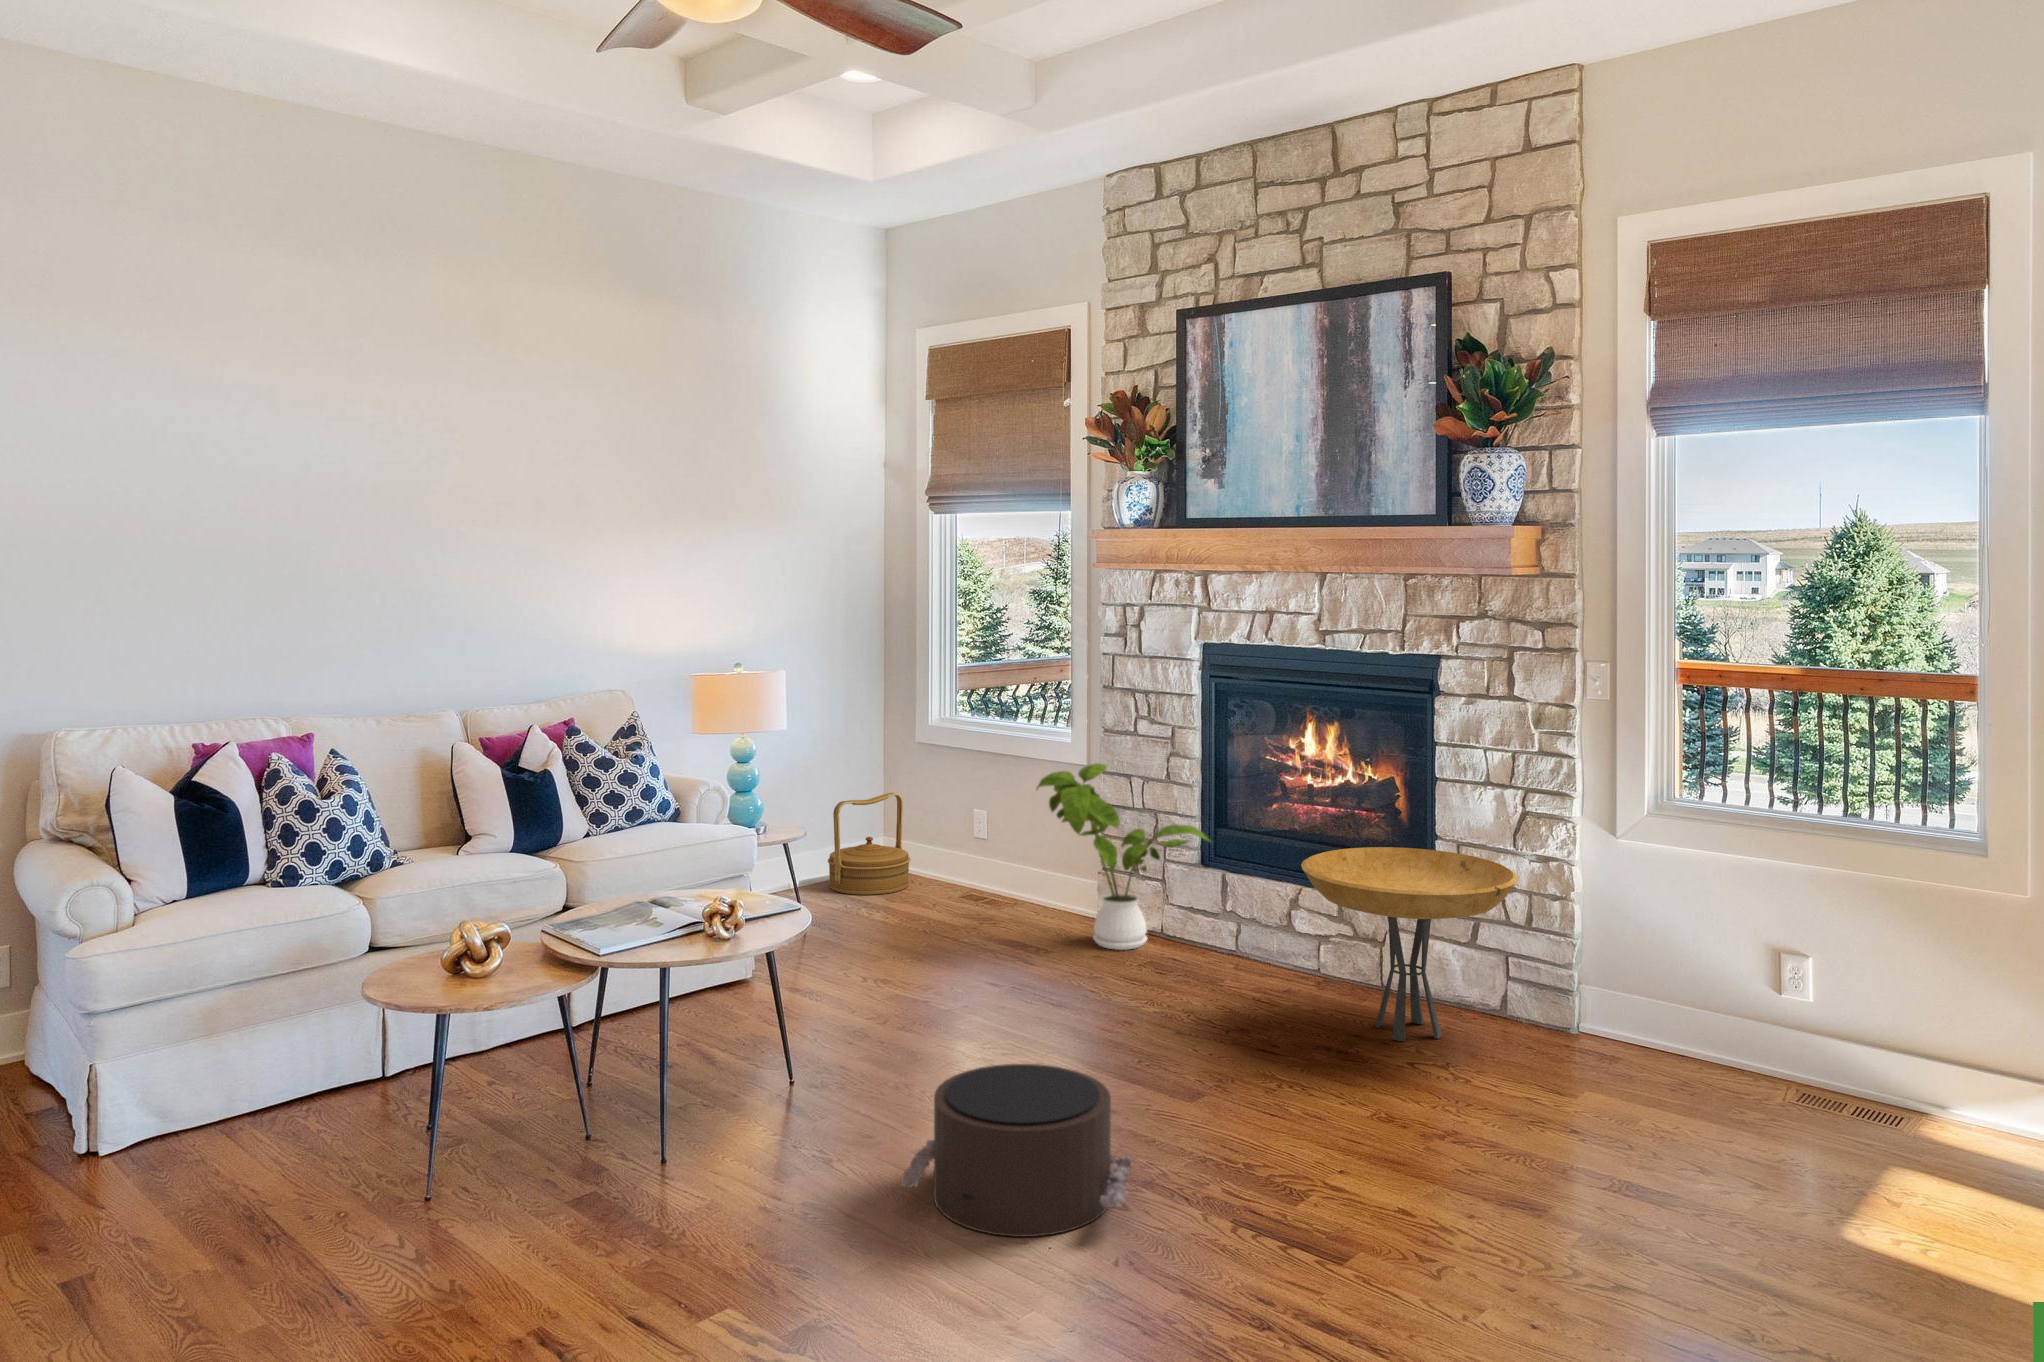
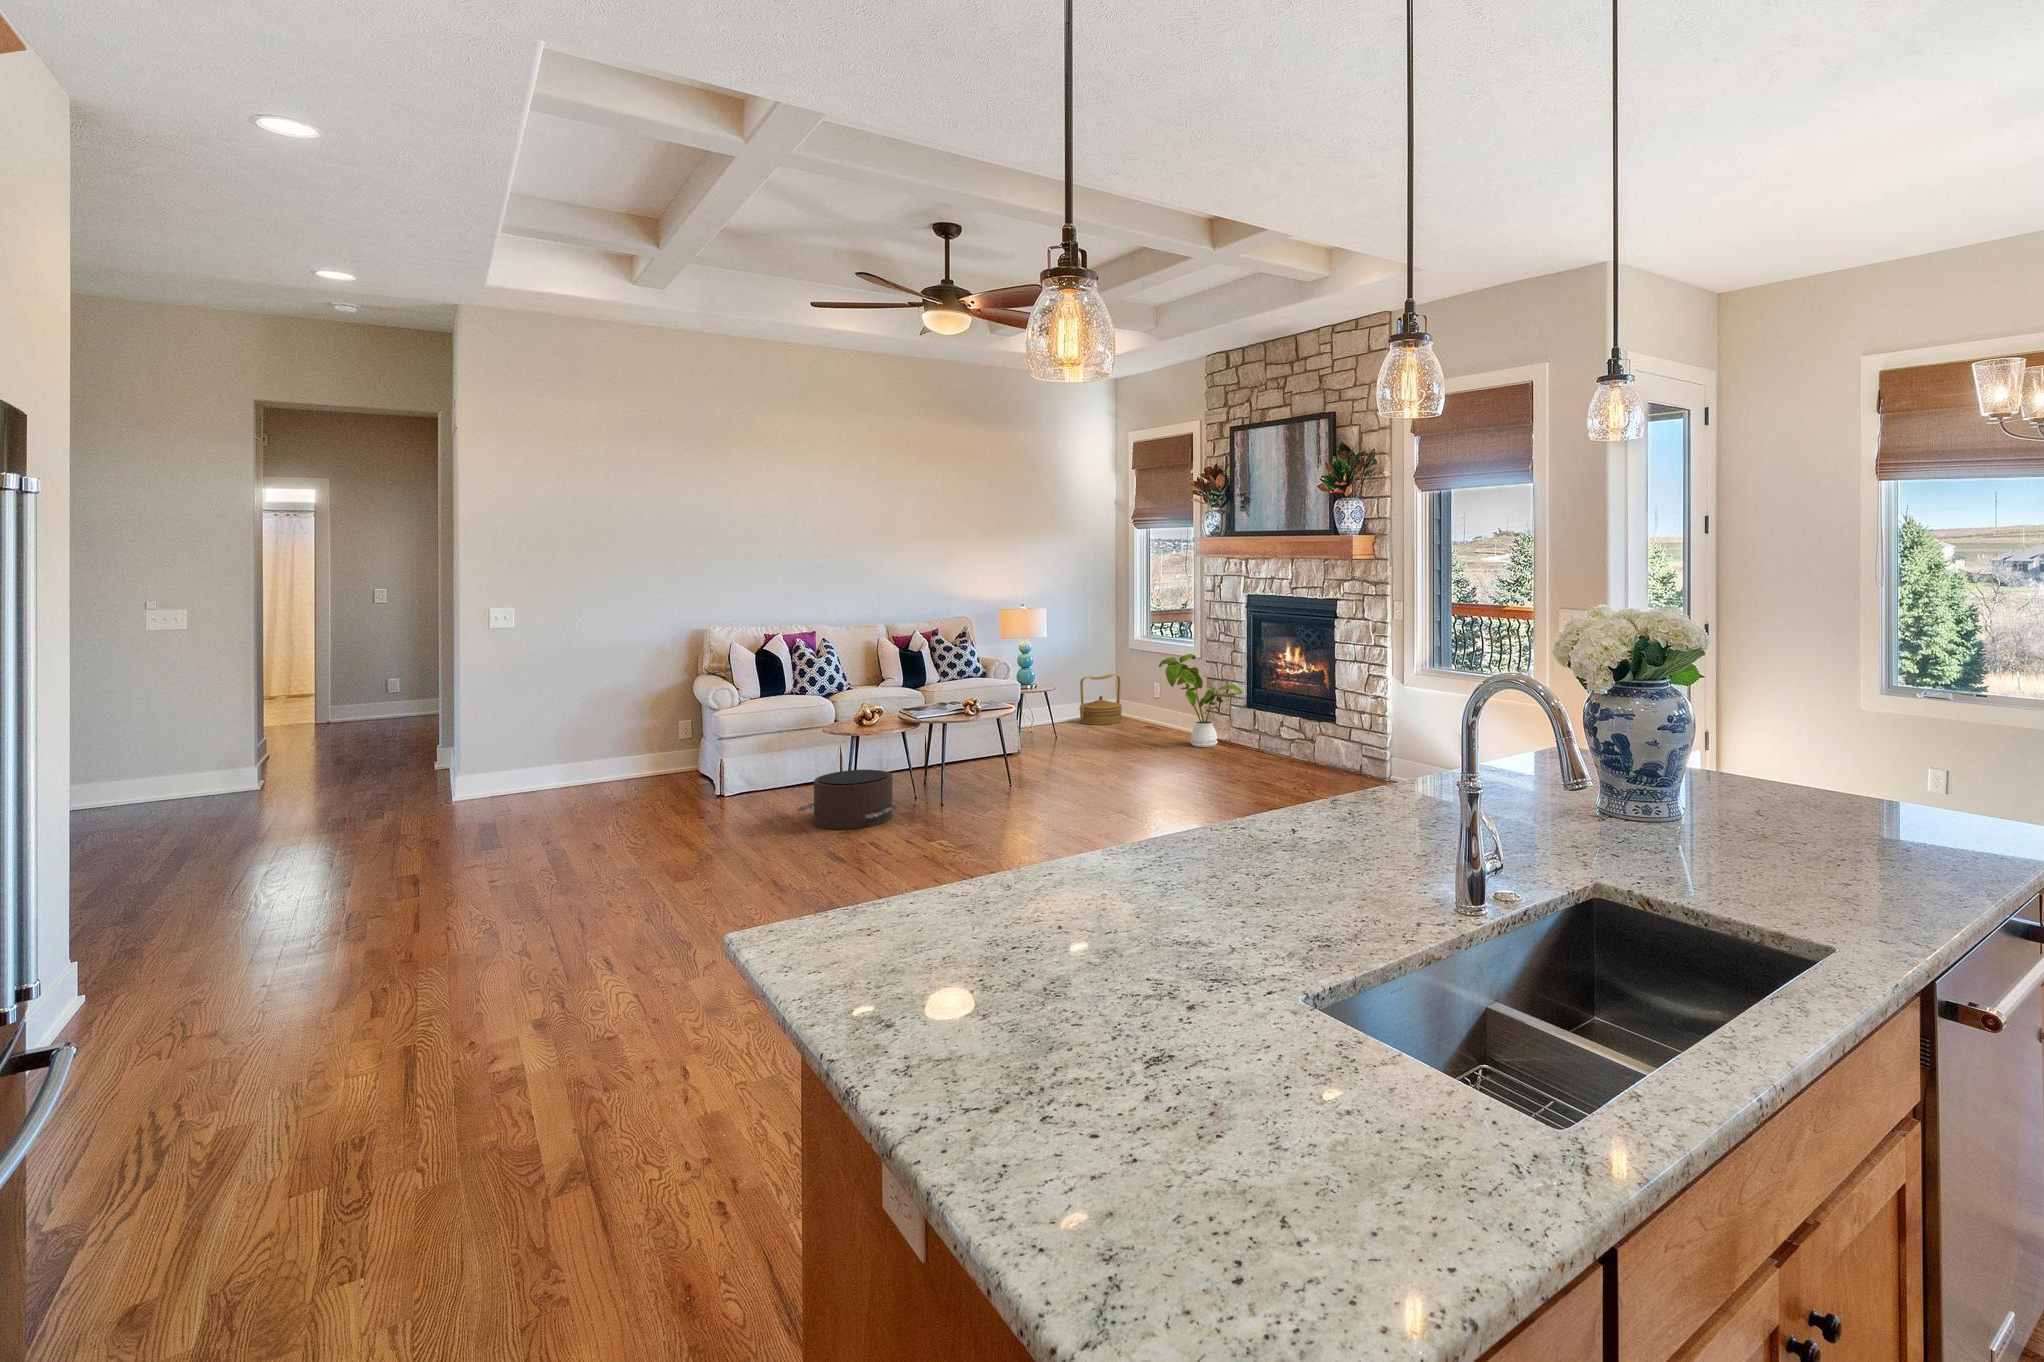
side table: present [1301,847,1518,1041] -> none [1255,692,1355,780]
pouf: present [901,1064,1131,1237] -> present [797,770,898,829]

